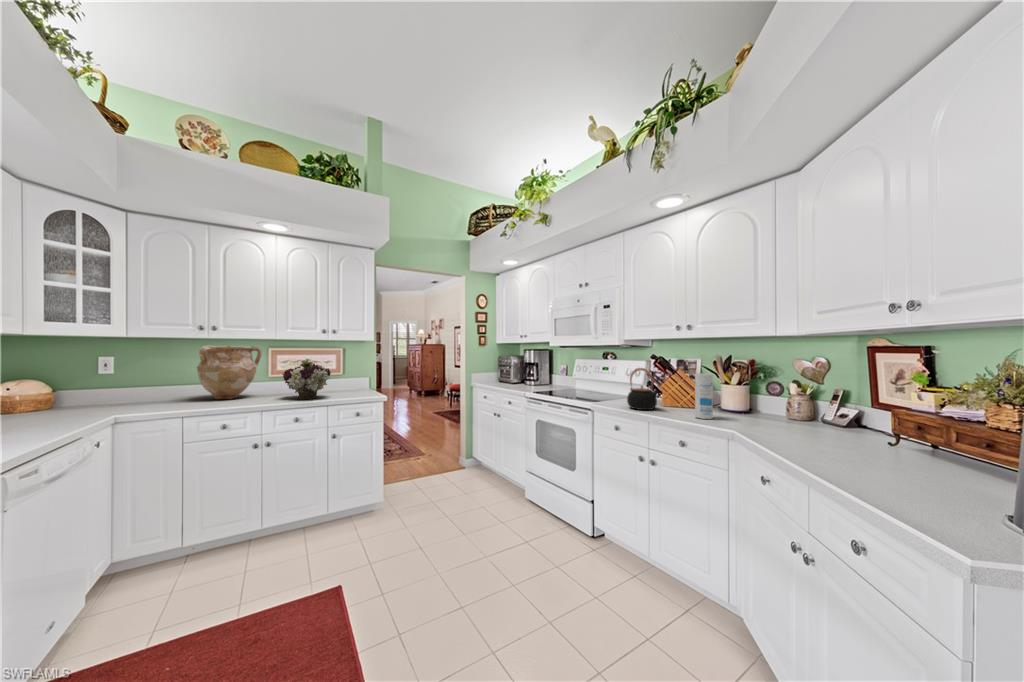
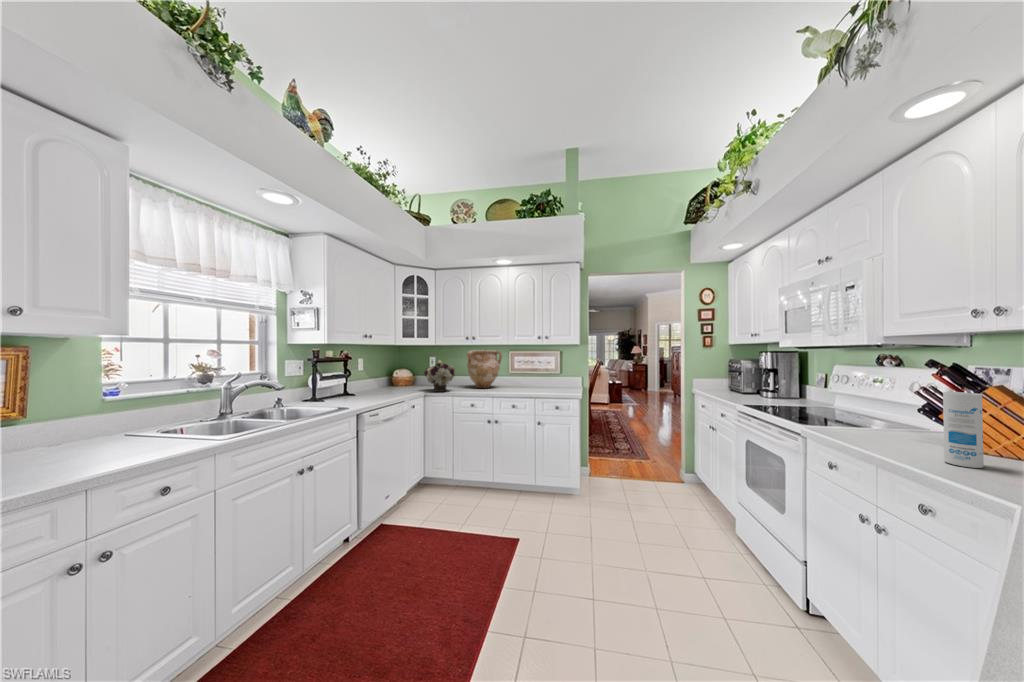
flower arrangement: present [283,359,331,399] -> present [424,360,455,392]
teapot: present [627,368,659,410] -> none [845,379,902,442]

